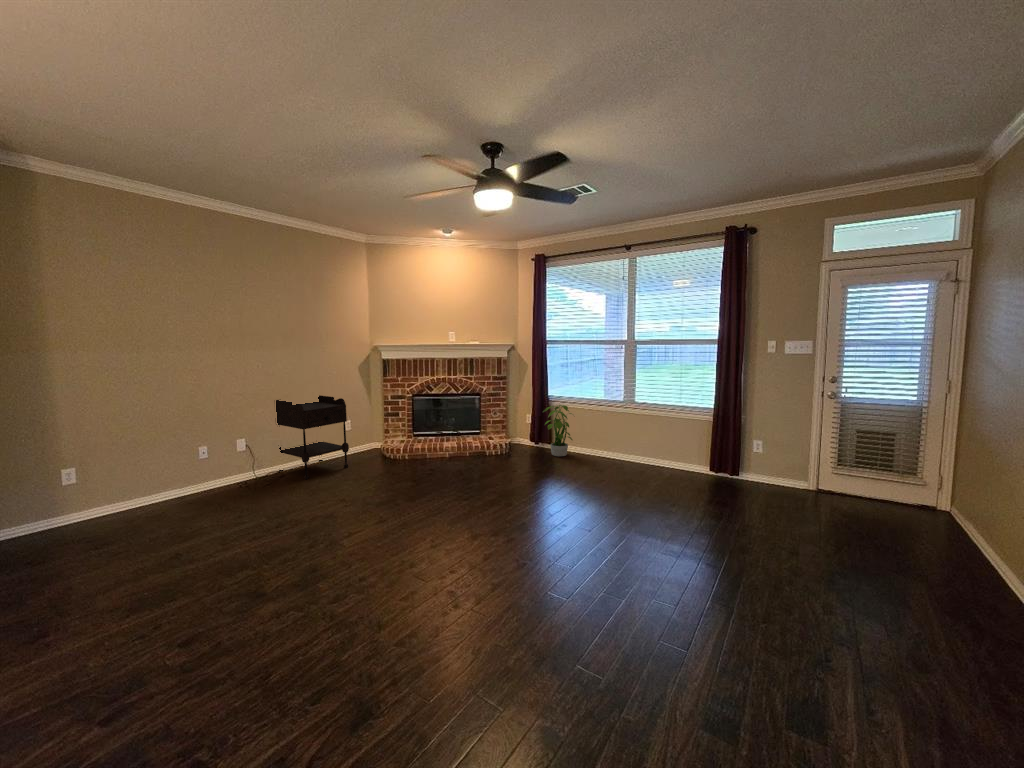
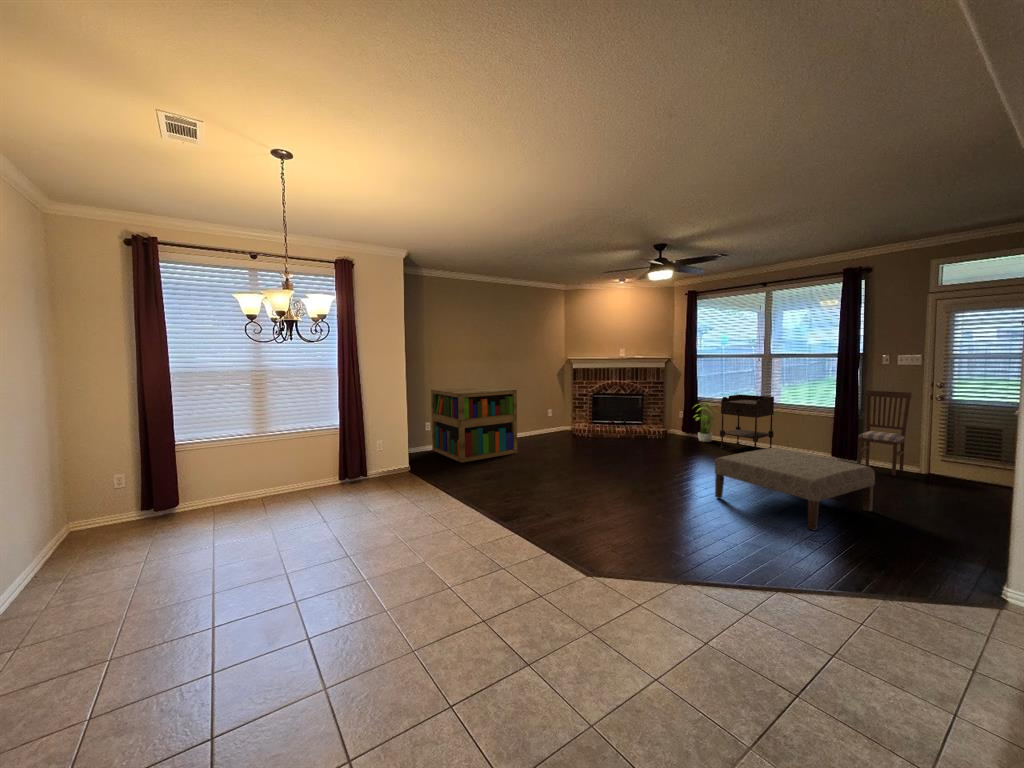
dining chair: none [744,386,800,498] -> present [857,390,912,476]
bookshelf: none [71,392,266,555] -> present [431,386,517,463]
side table: present [276,395,349,479] -> present [720,394,774,451]
ottoman: none [592,484,821,675] -> present [715,448,875,530]

